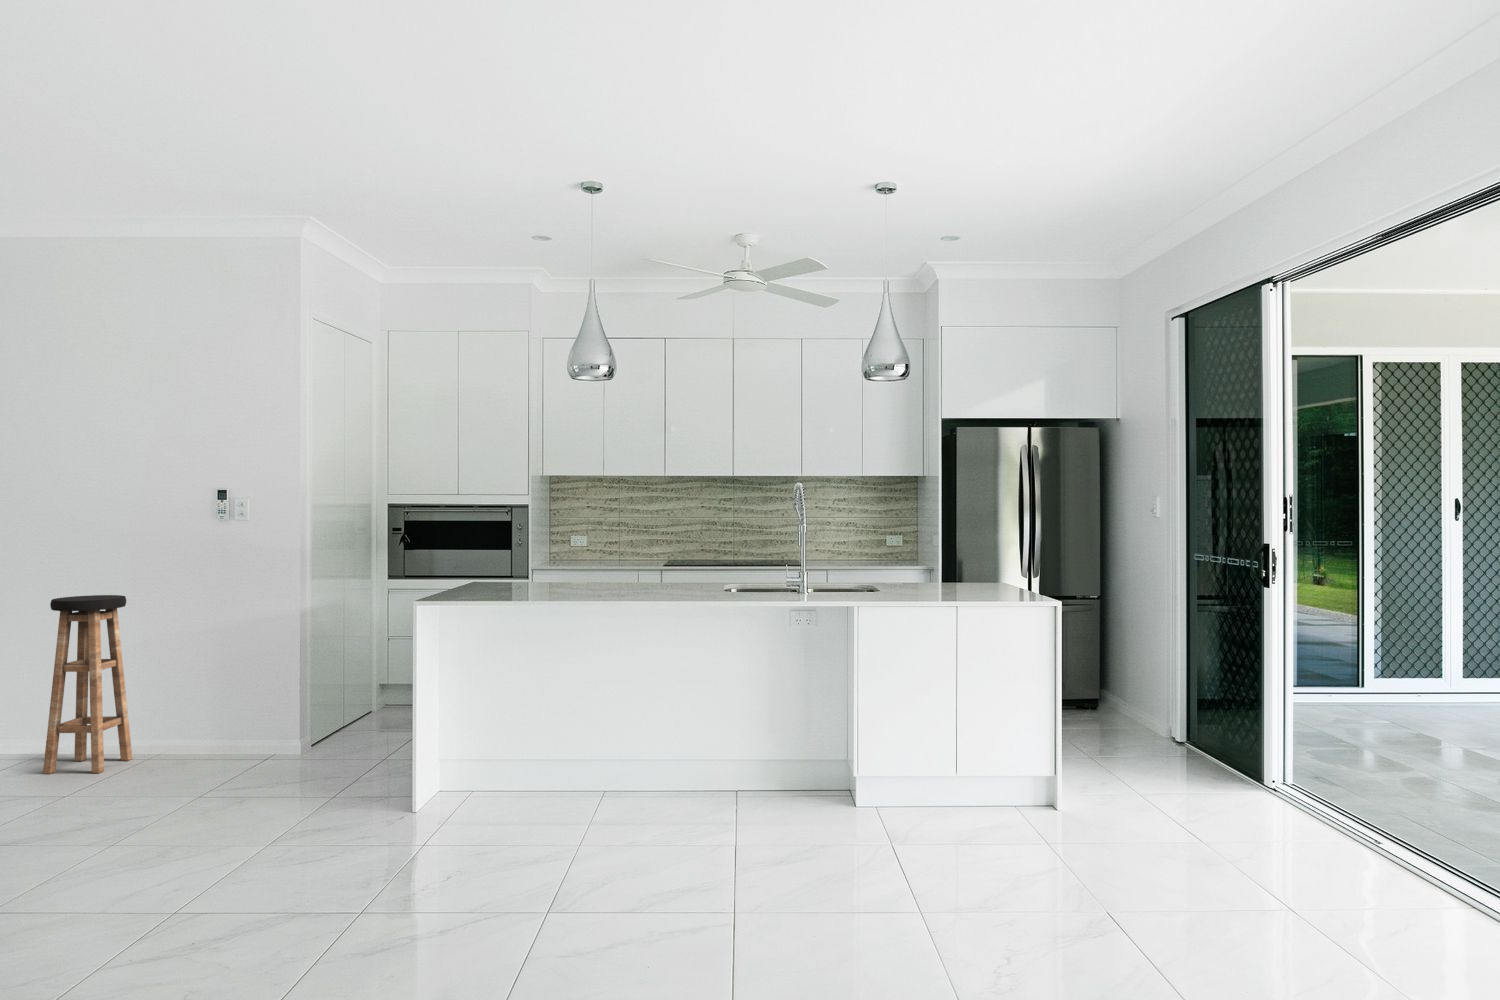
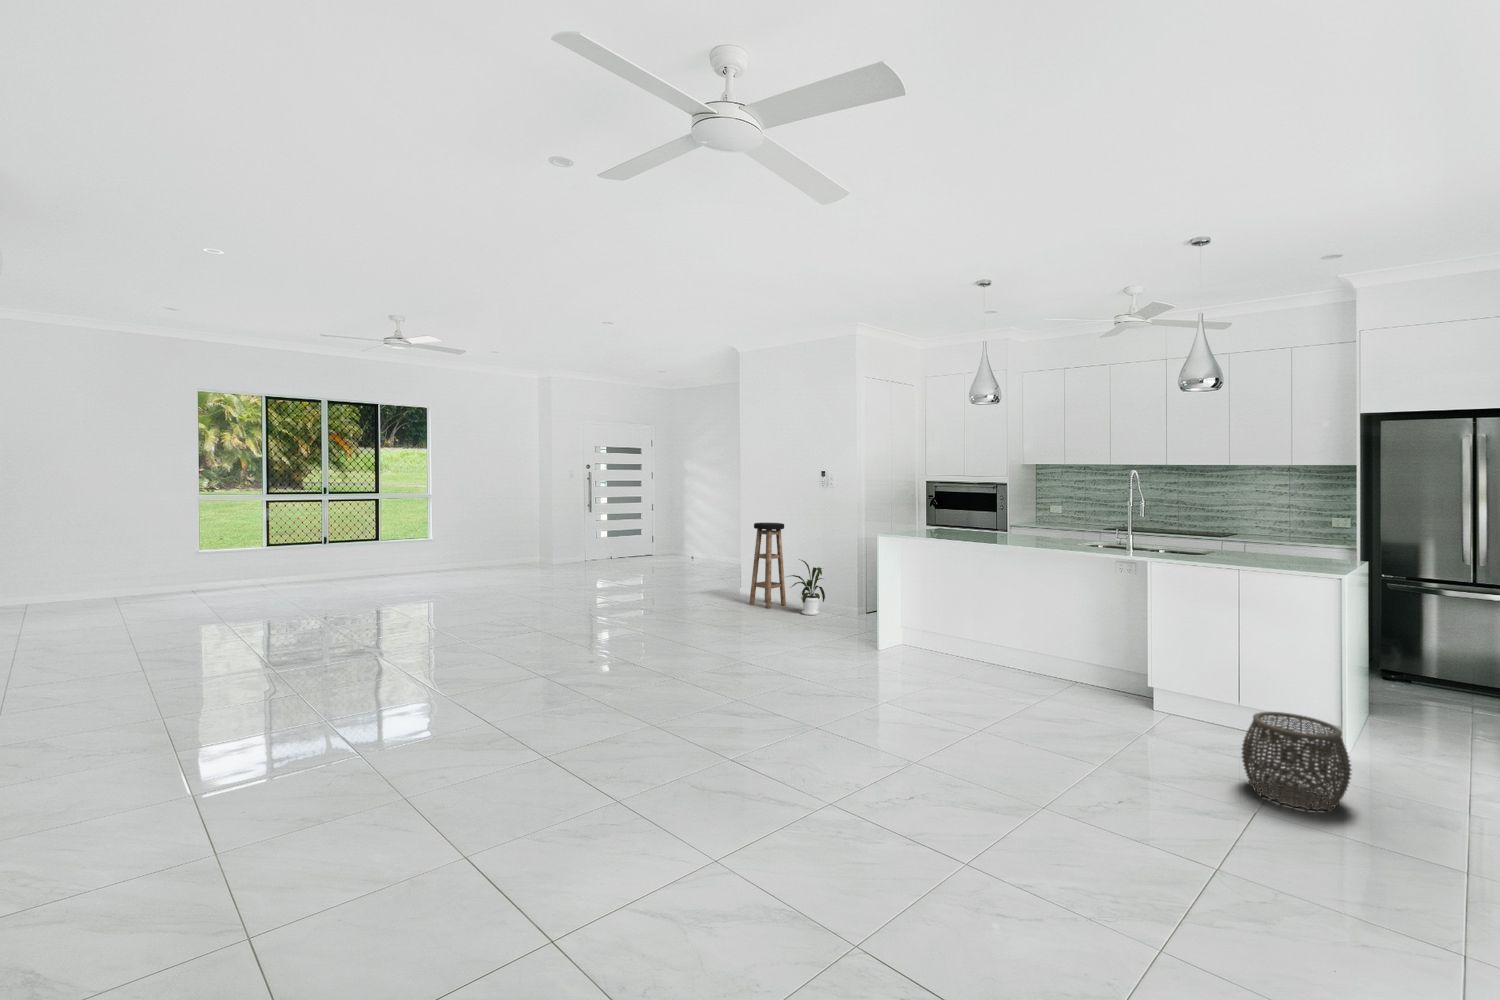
house plant: none [138,663,238,771] -> present [791,560,825,615]
woven basket: none [1052,773,1163,889] -> present [1242,712,1351,810]

